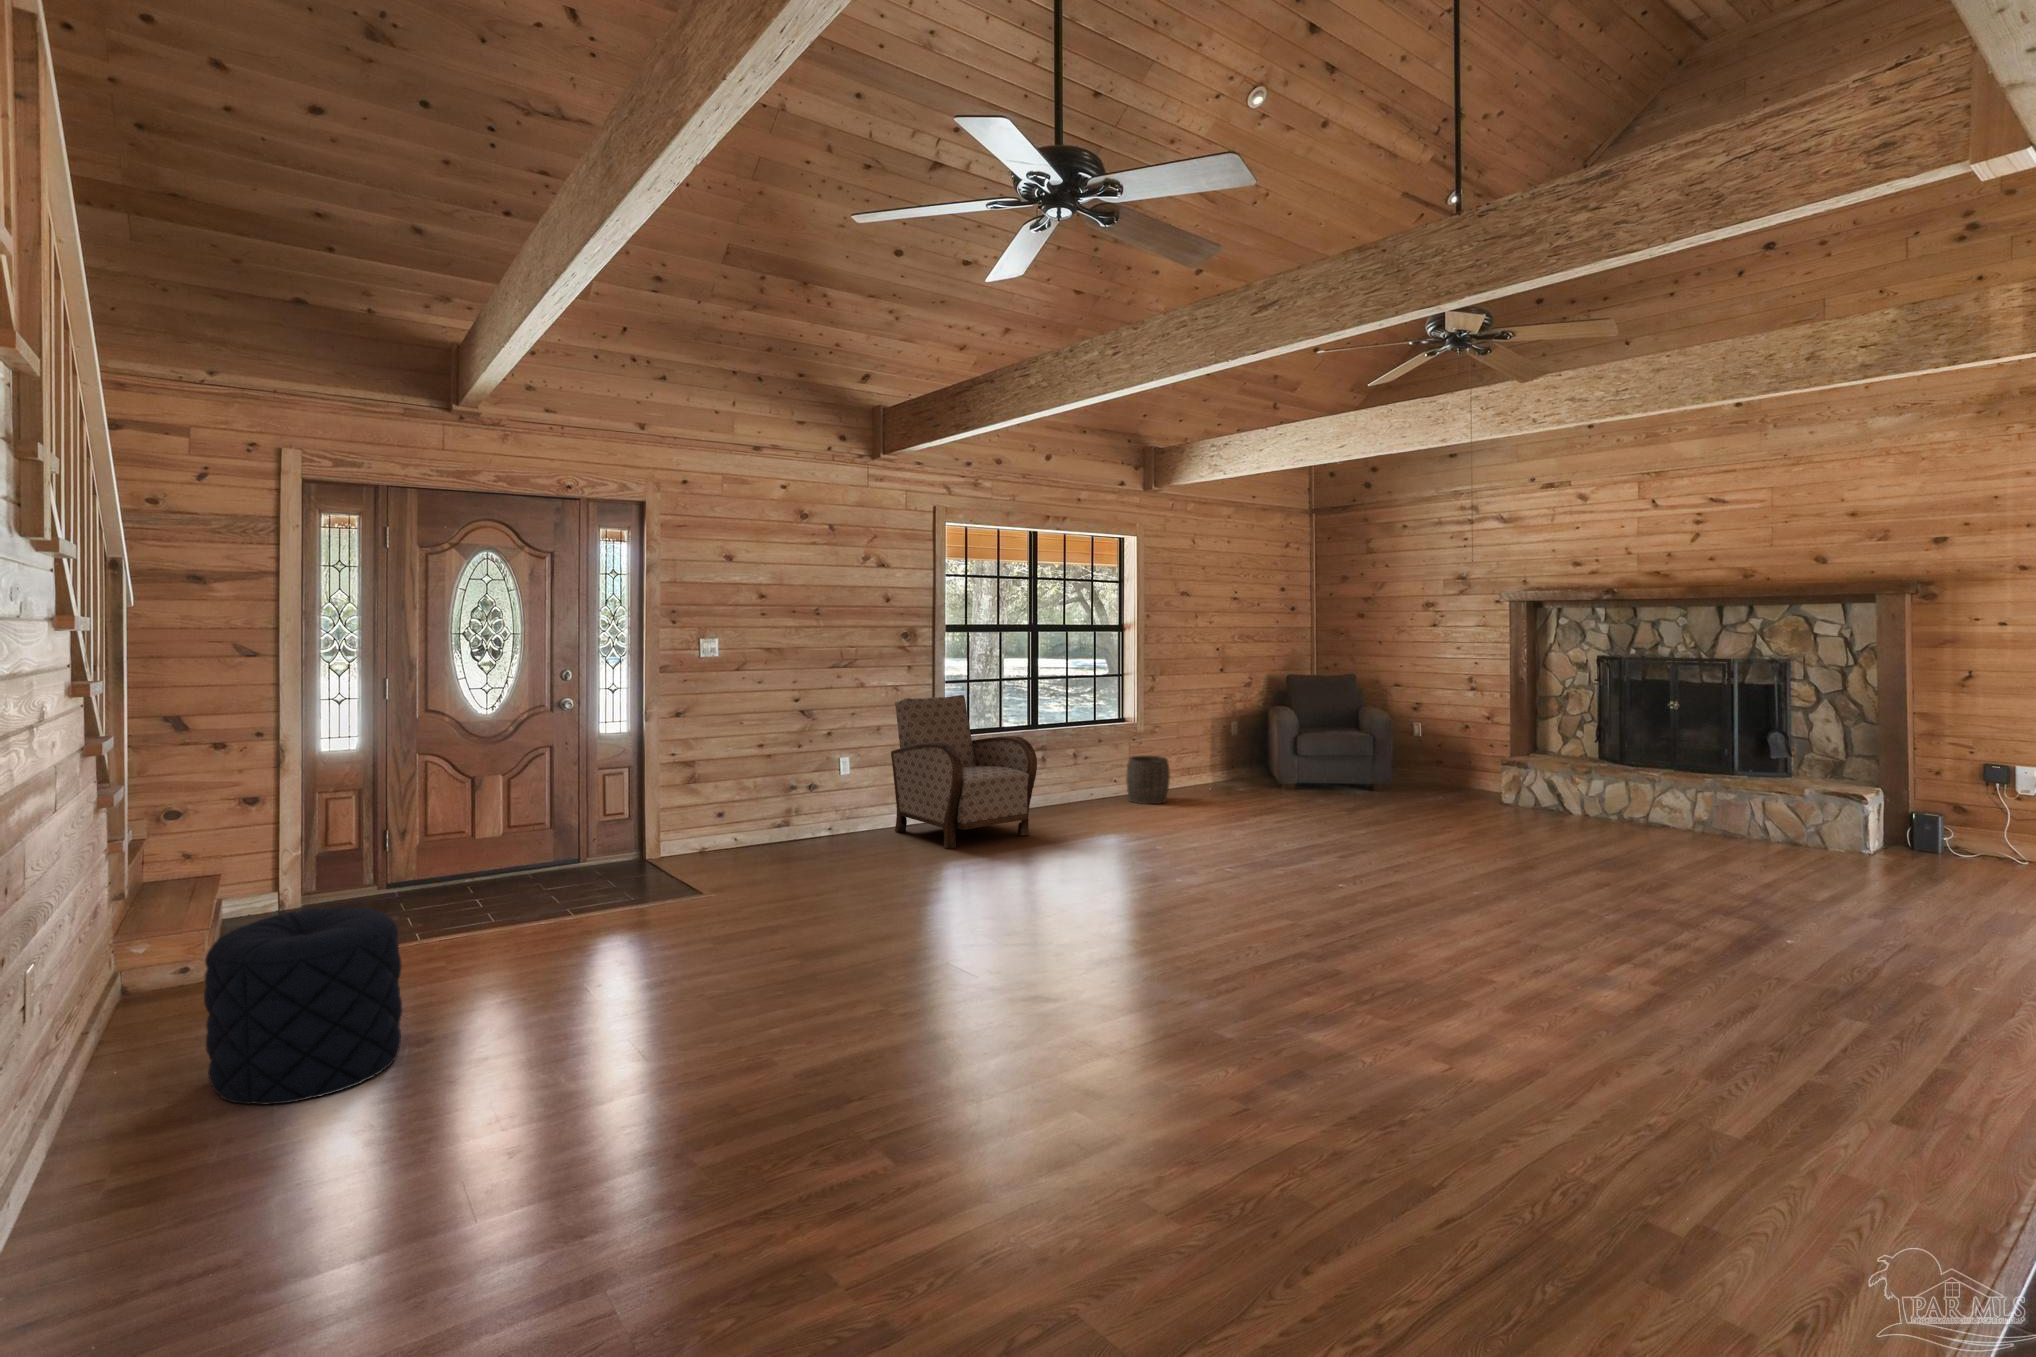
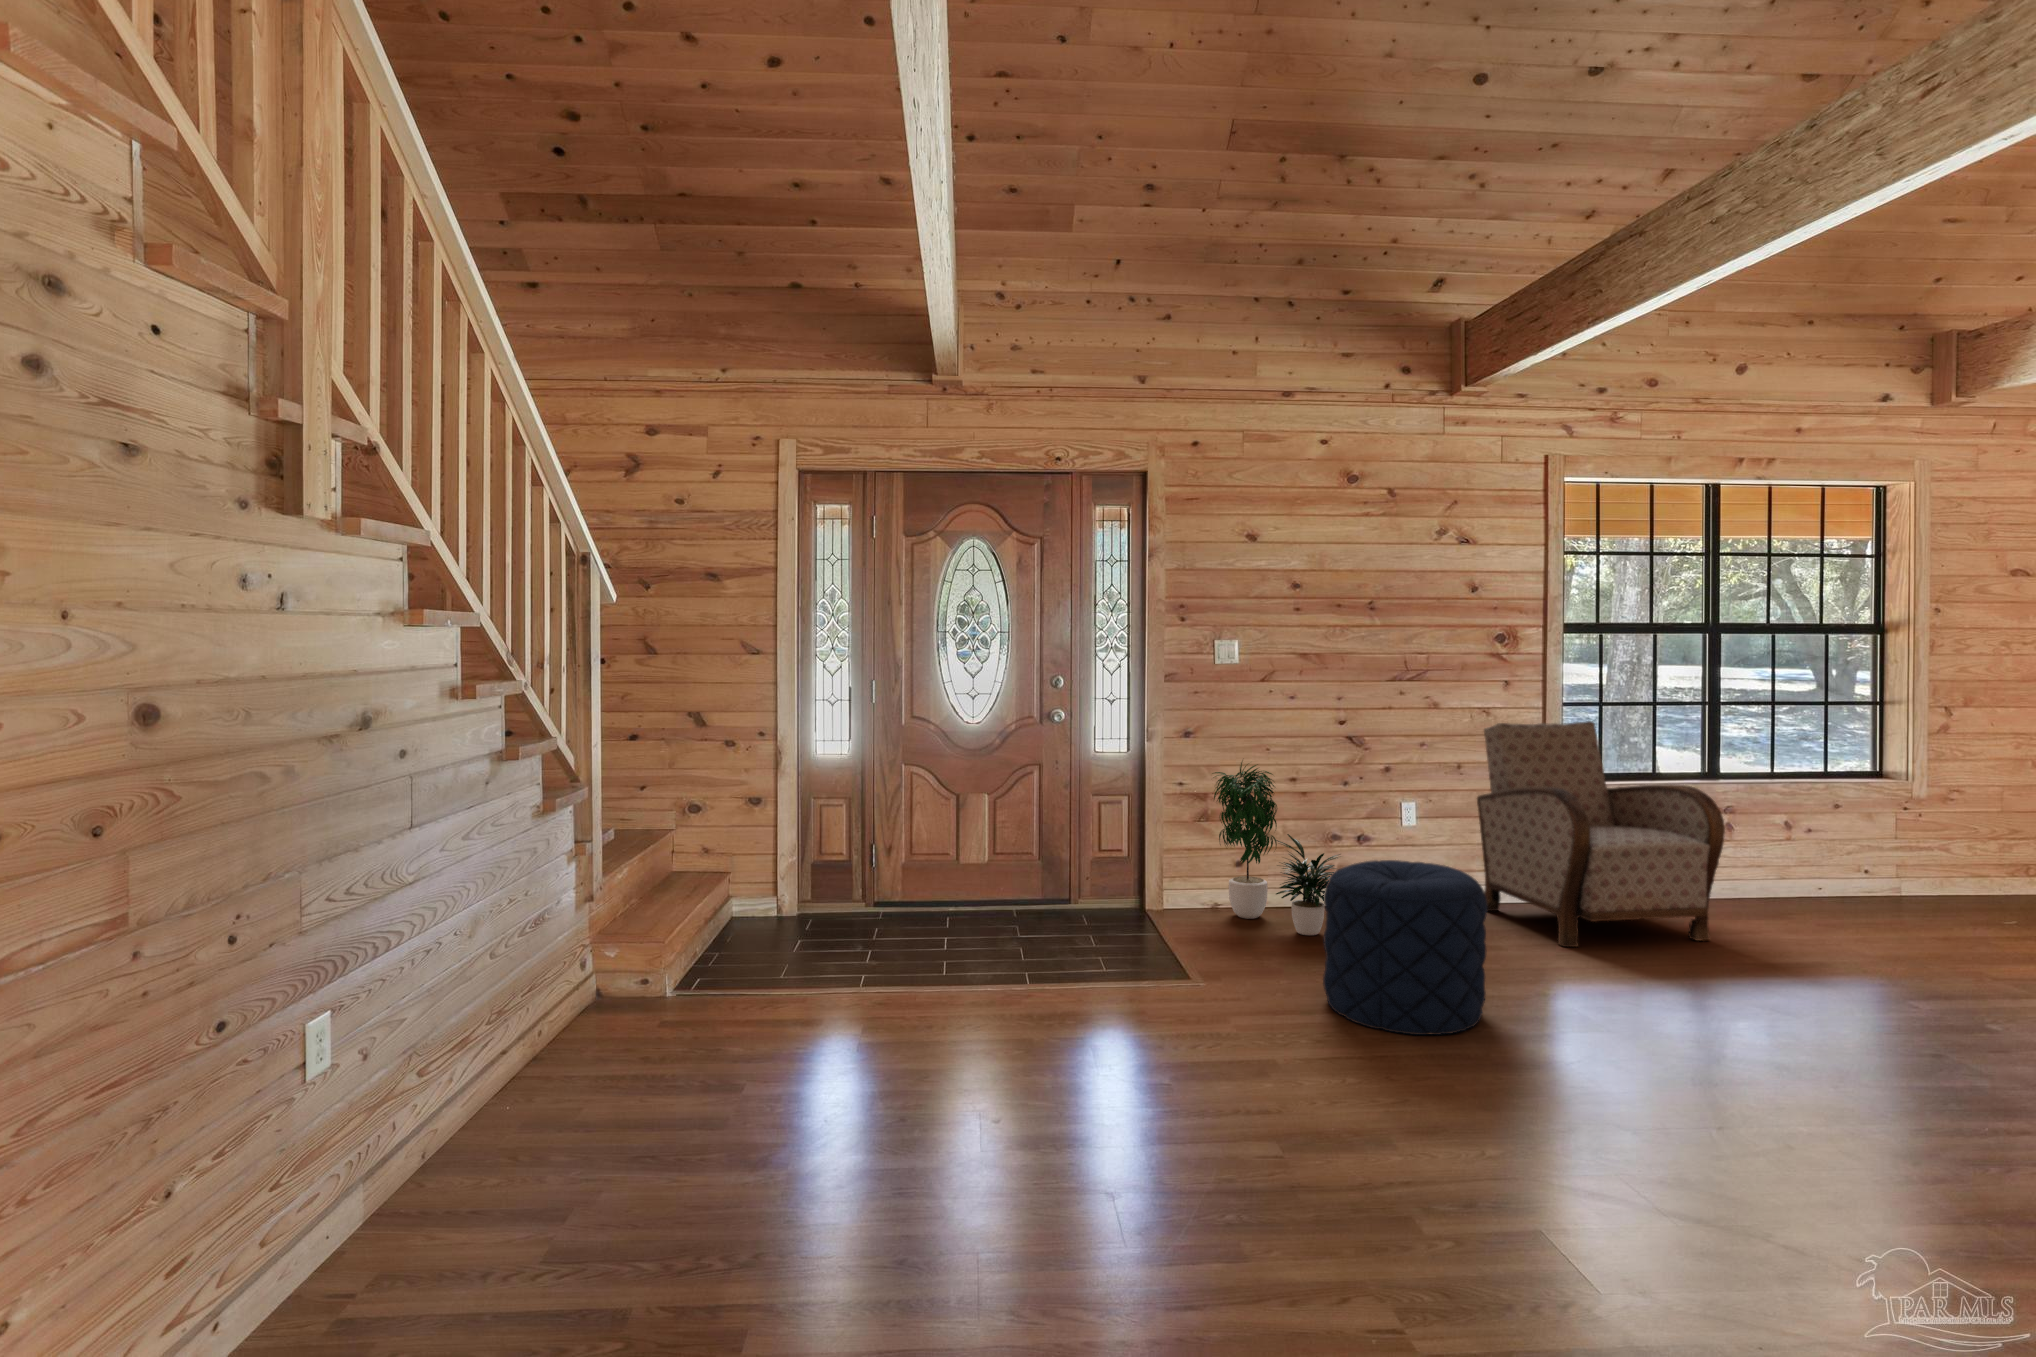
potted plant: none [702,732,808,862] -> present [1212,762,1340,935]
woven basket: present [1126,756,1170,804] -> none [1892,831,1986,913]
pouf: present [204,907,402,1105] -> present [1323,860,1487,1035]

